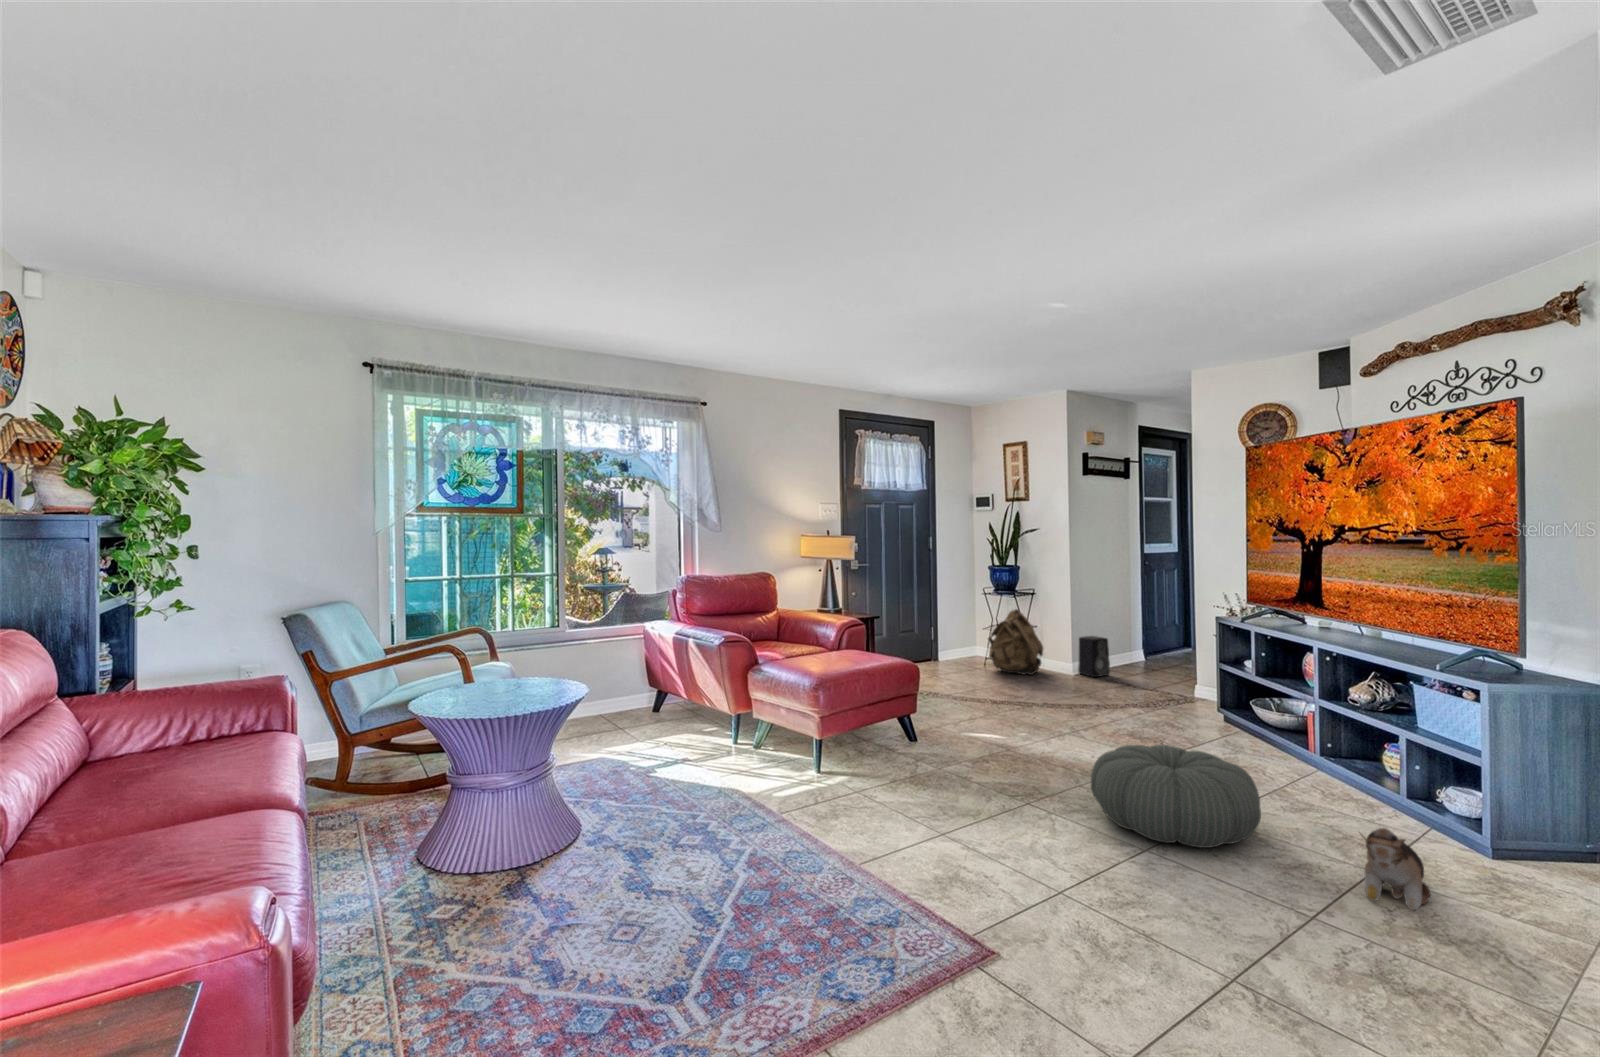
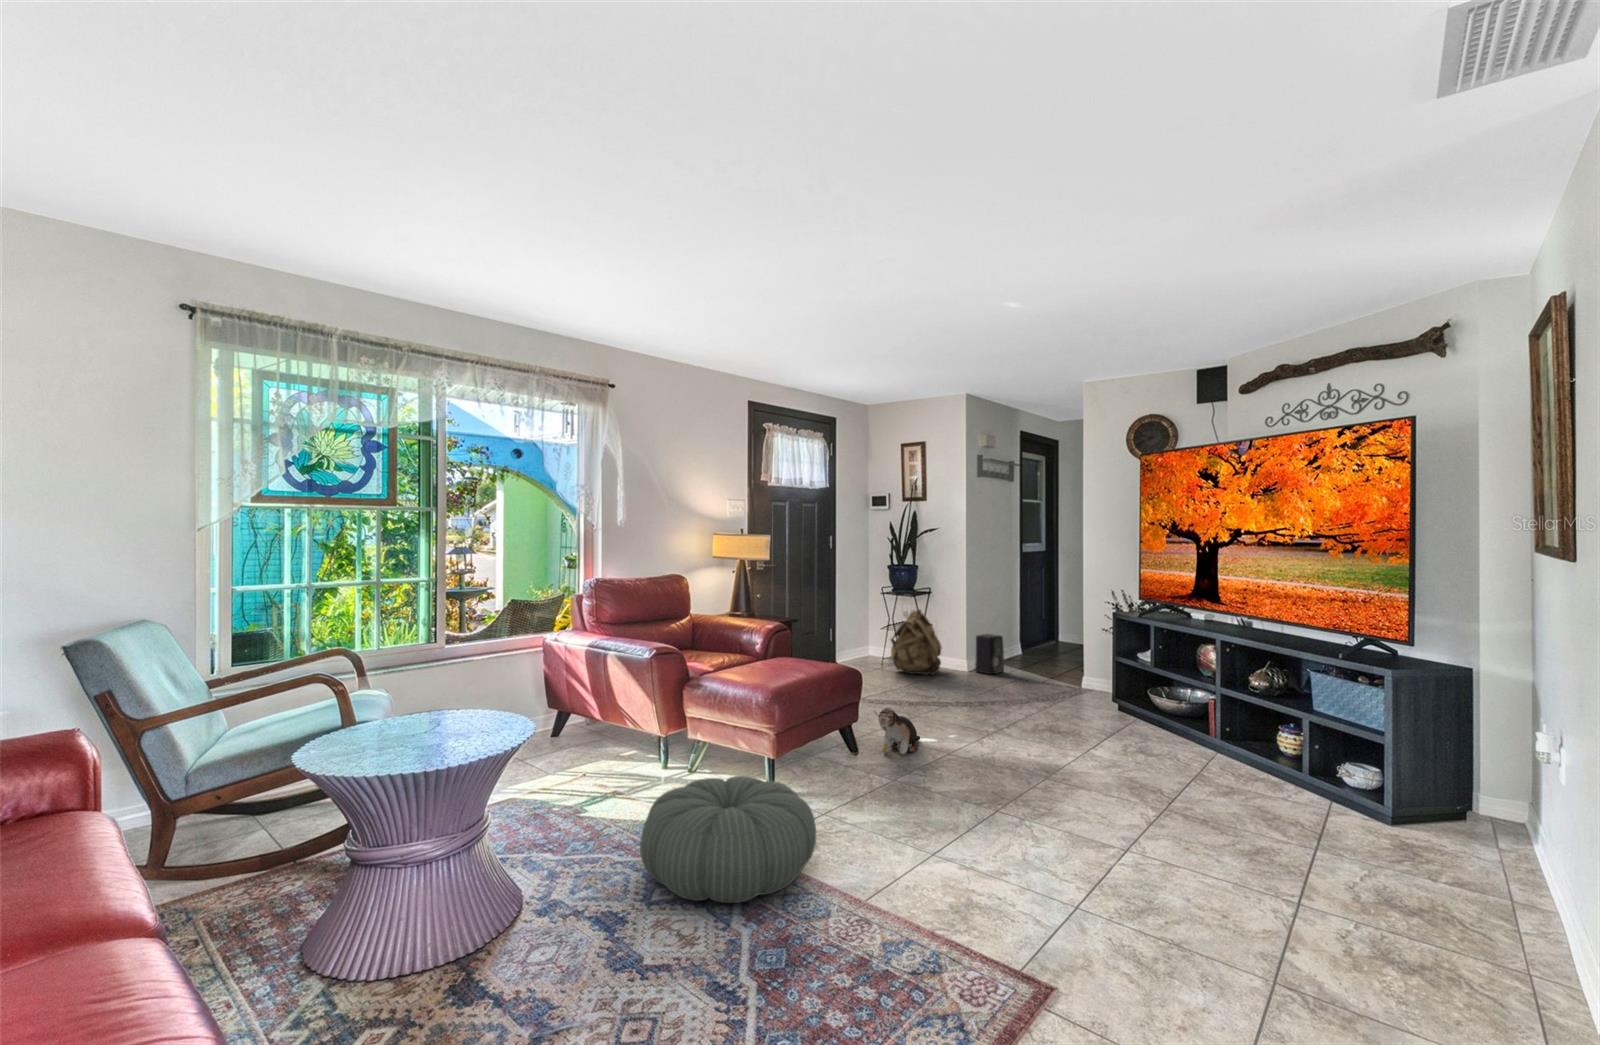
pouf: present [1091,745,1261,848] -> present [640,776,816,903]
plush toy: present [1361,828,1430,910] -> present [874,708,920,755]

